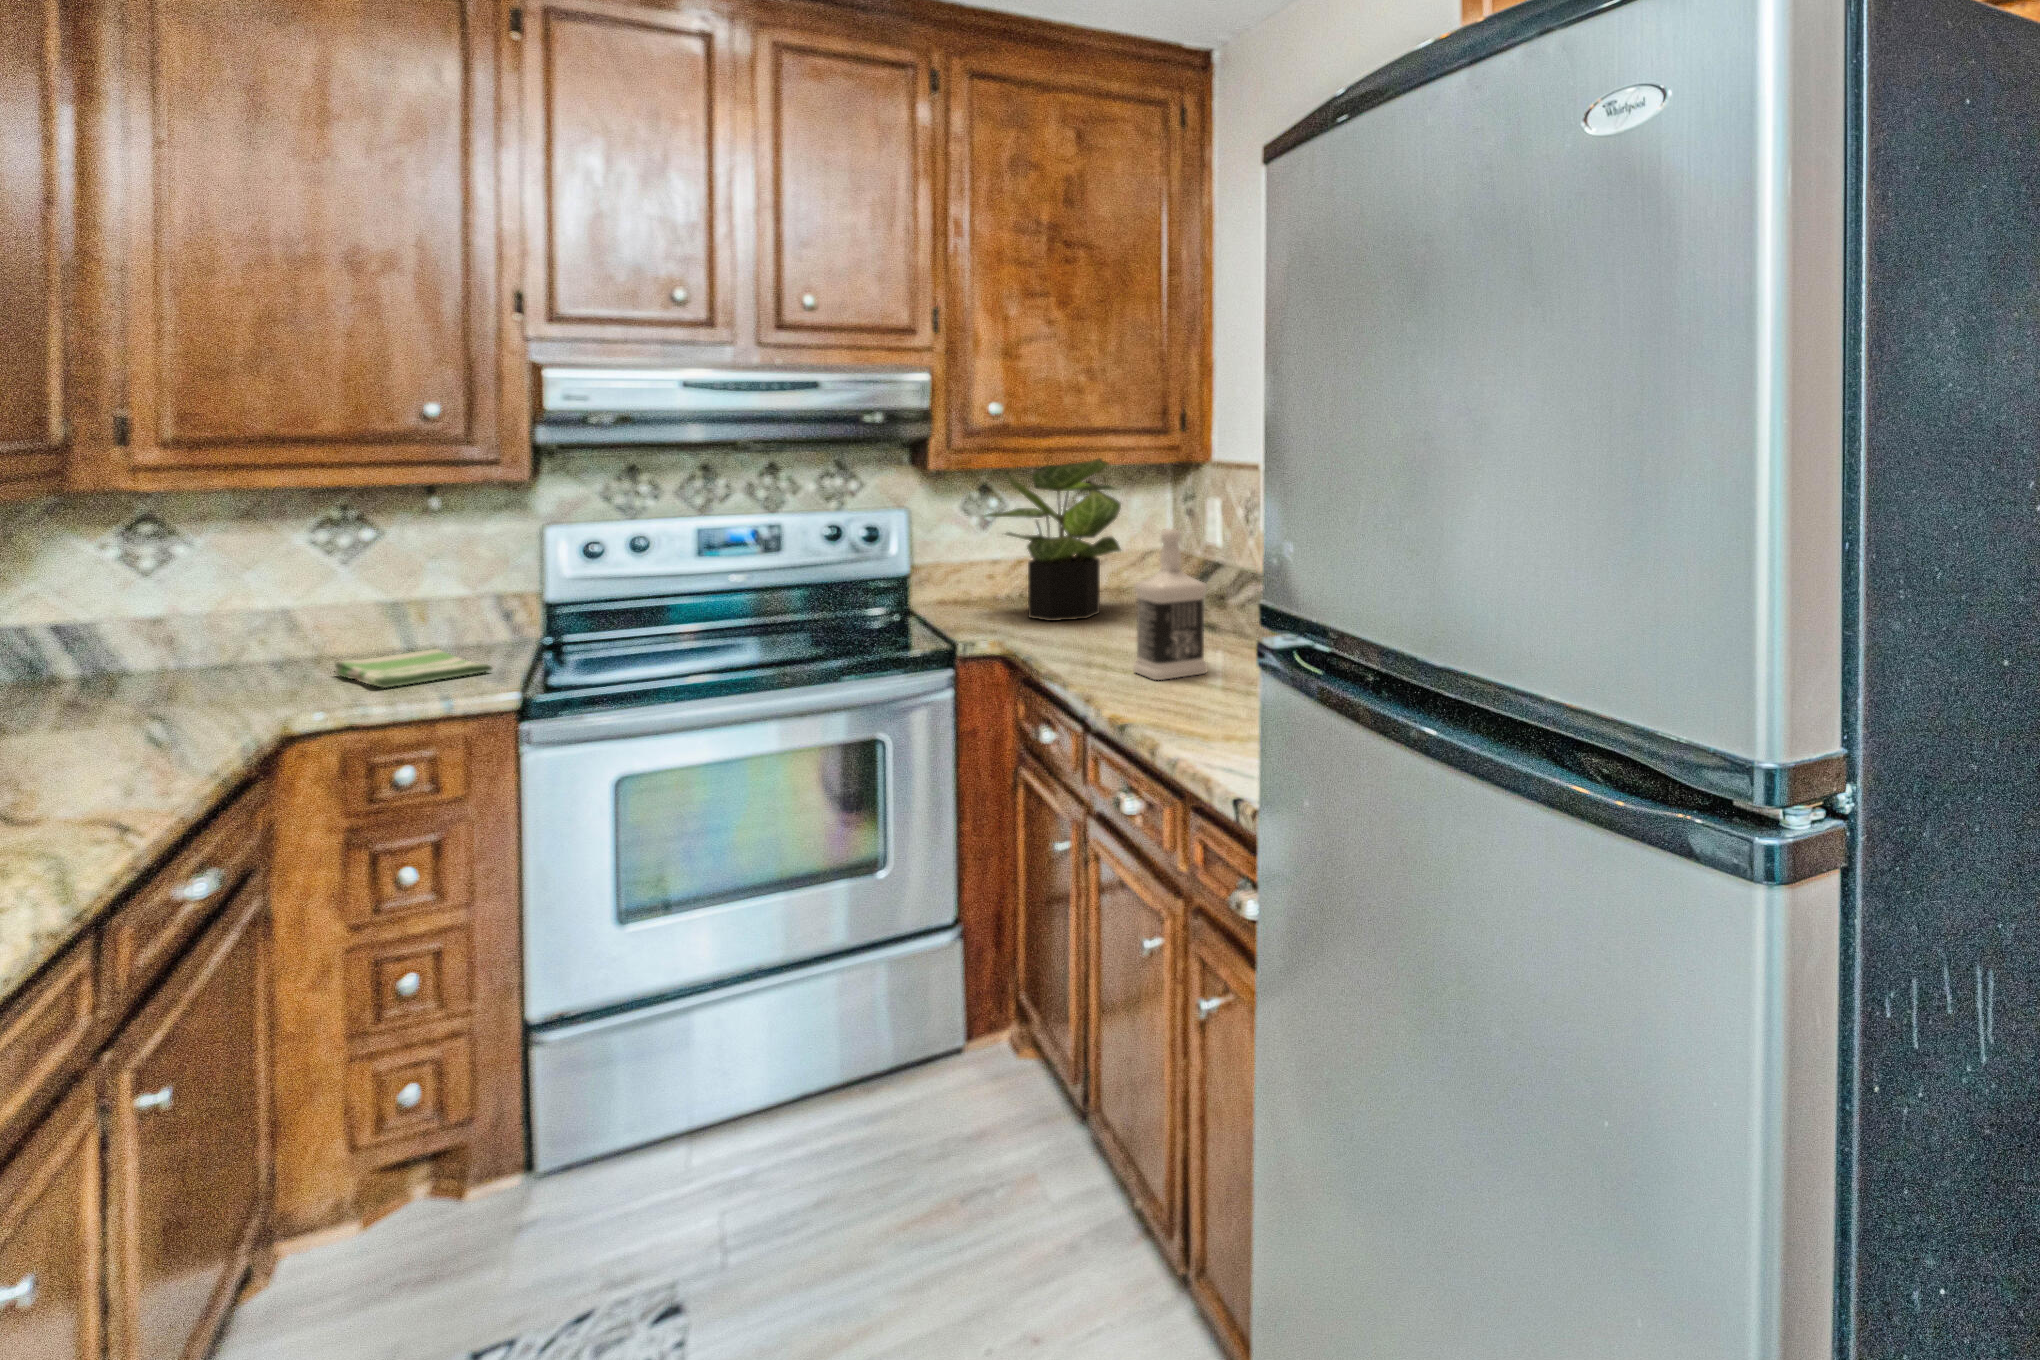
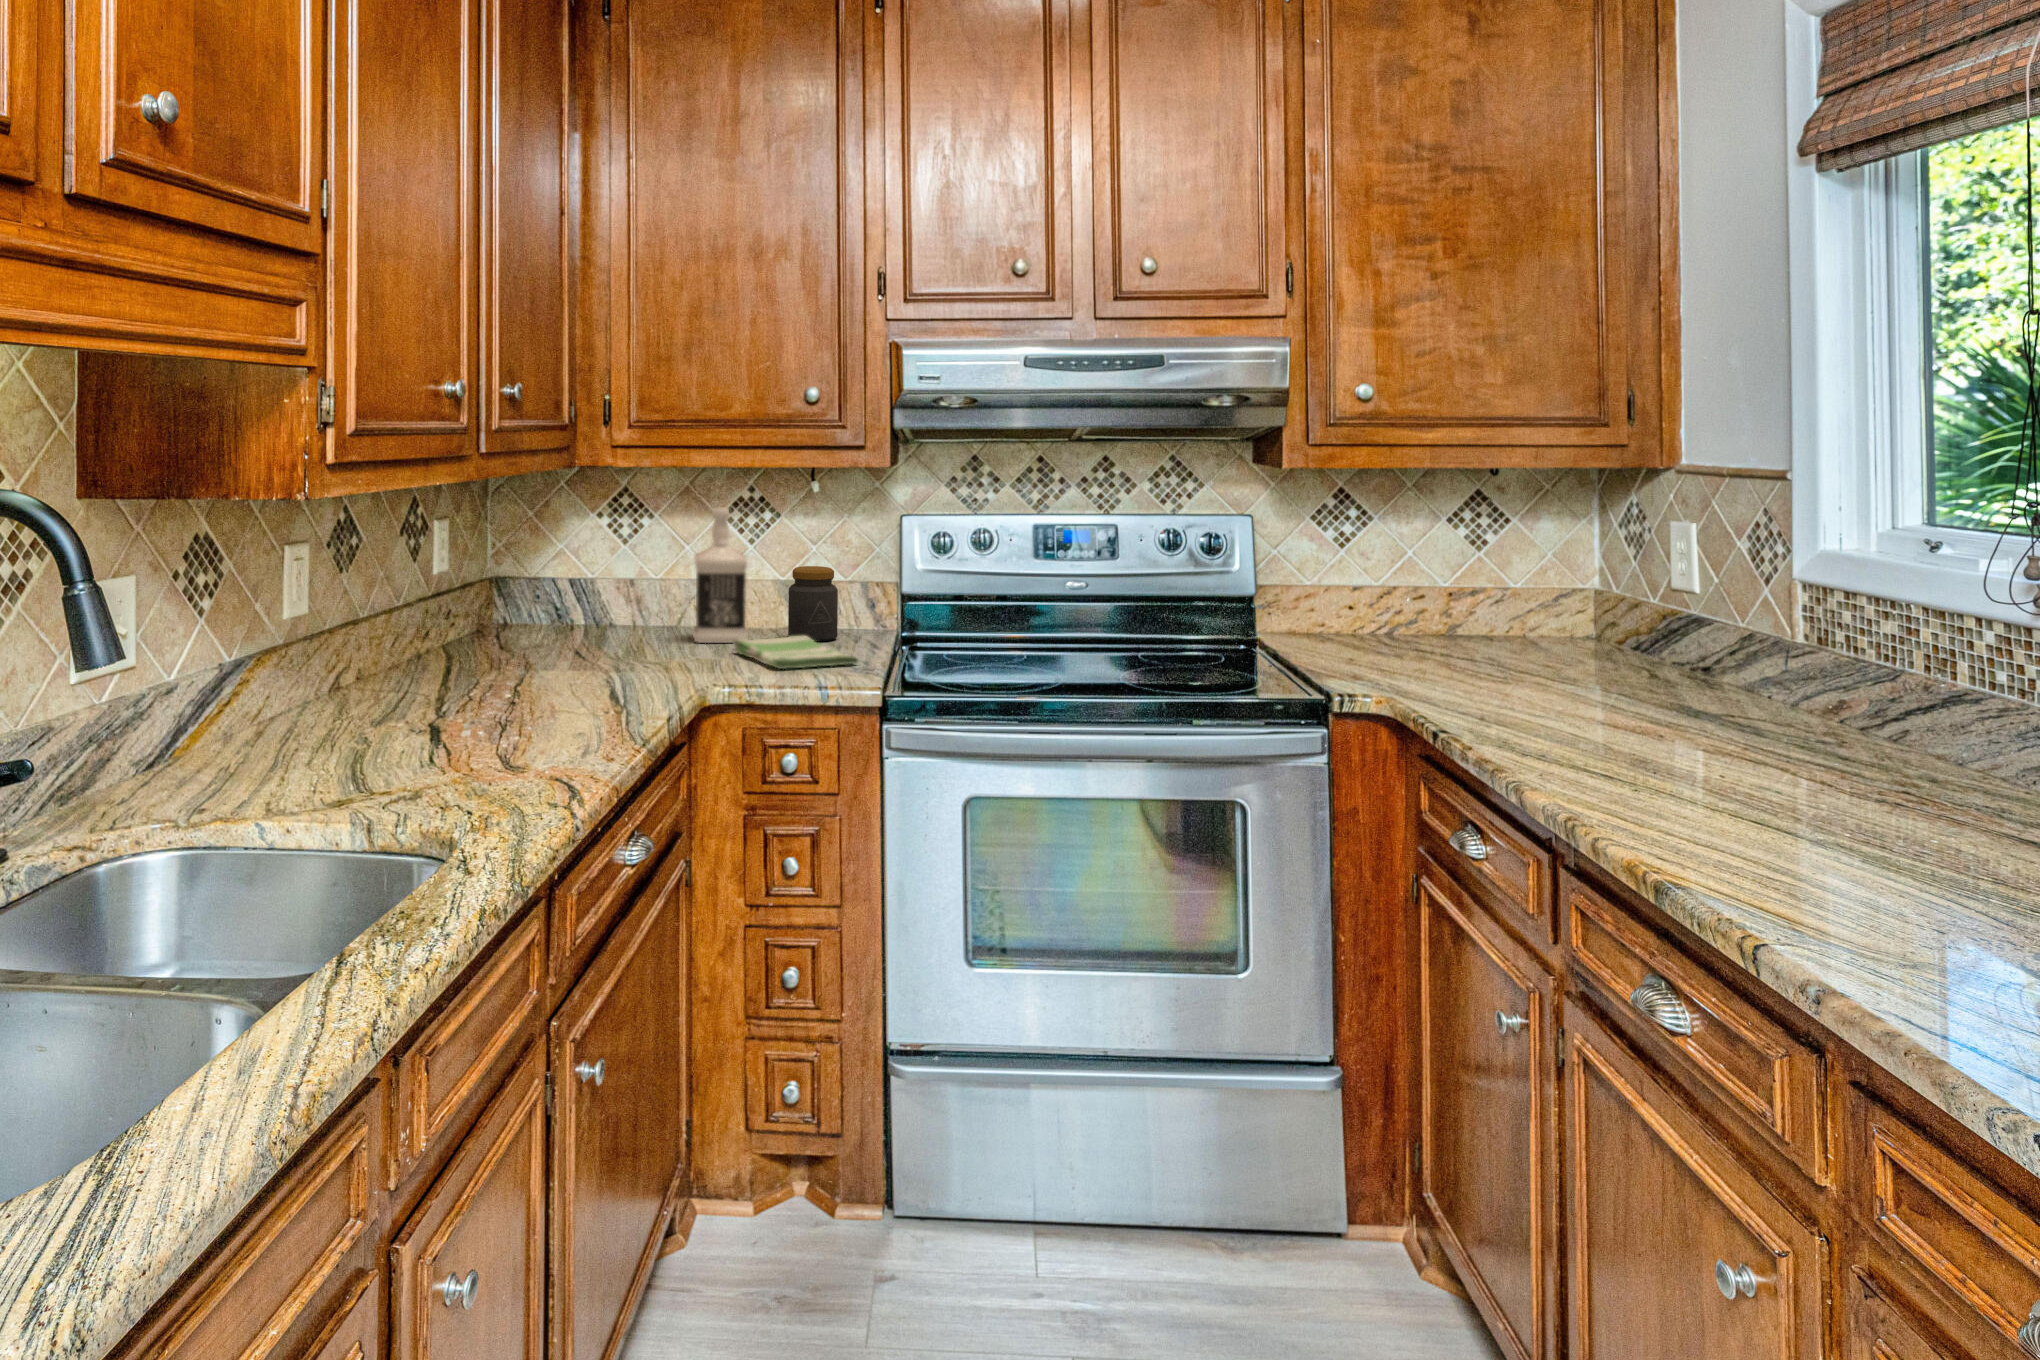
potted plant: present [985,458,1121,621] -> none [1339,460,1549,675]
bottle: present [1133,529,1207,680] -> present [693,507,748,643]
jar: none [423,577,487,653] -> present [788,566,838,641]

